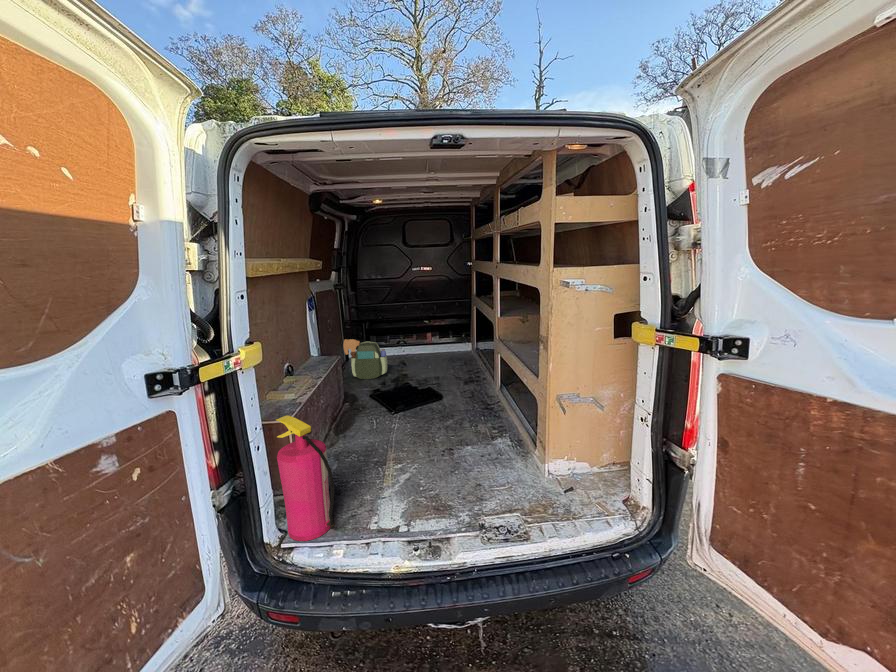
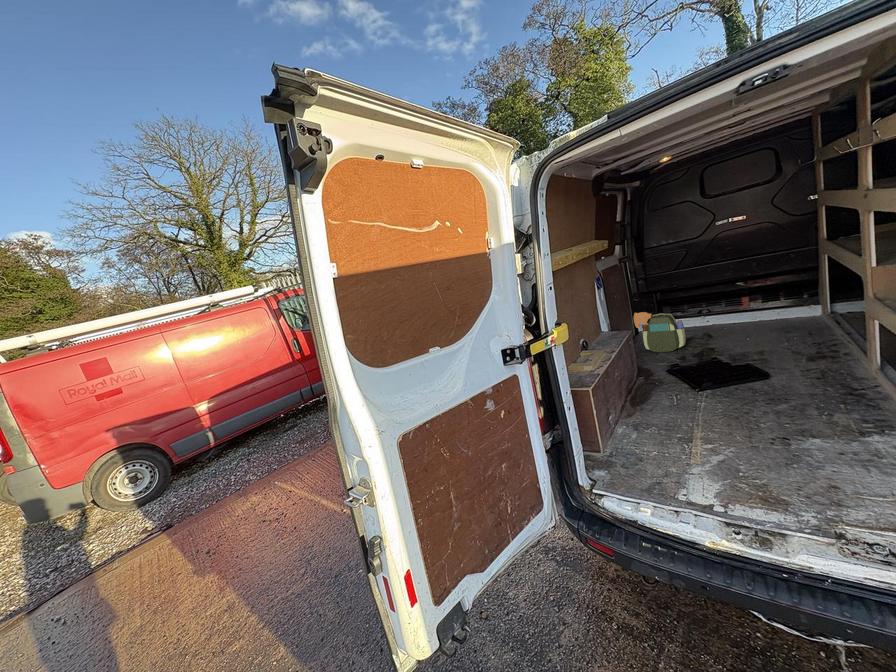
fire extinguisher: present [276,415,335,541] -> none [582,385,642,495]

